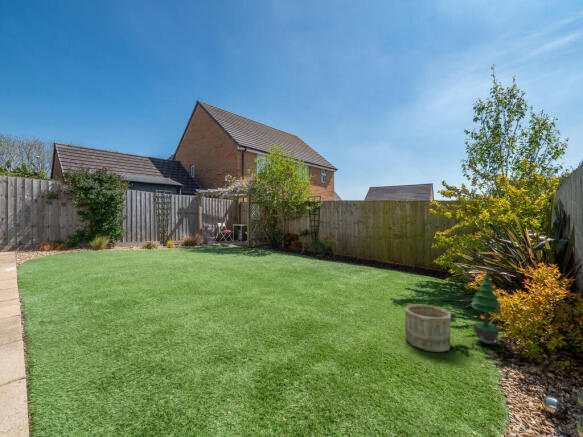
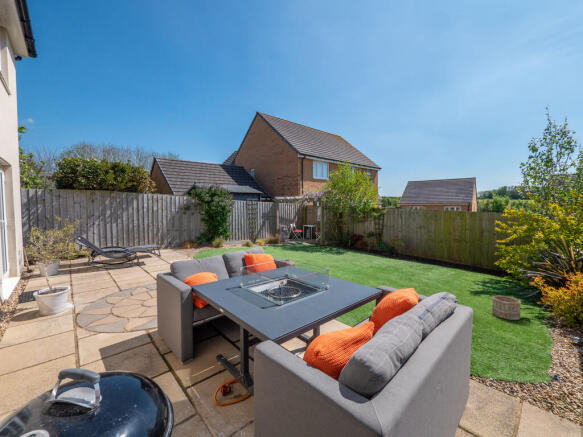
potted tree: present [471,272,501,344] -> none [531,279,552,318]

